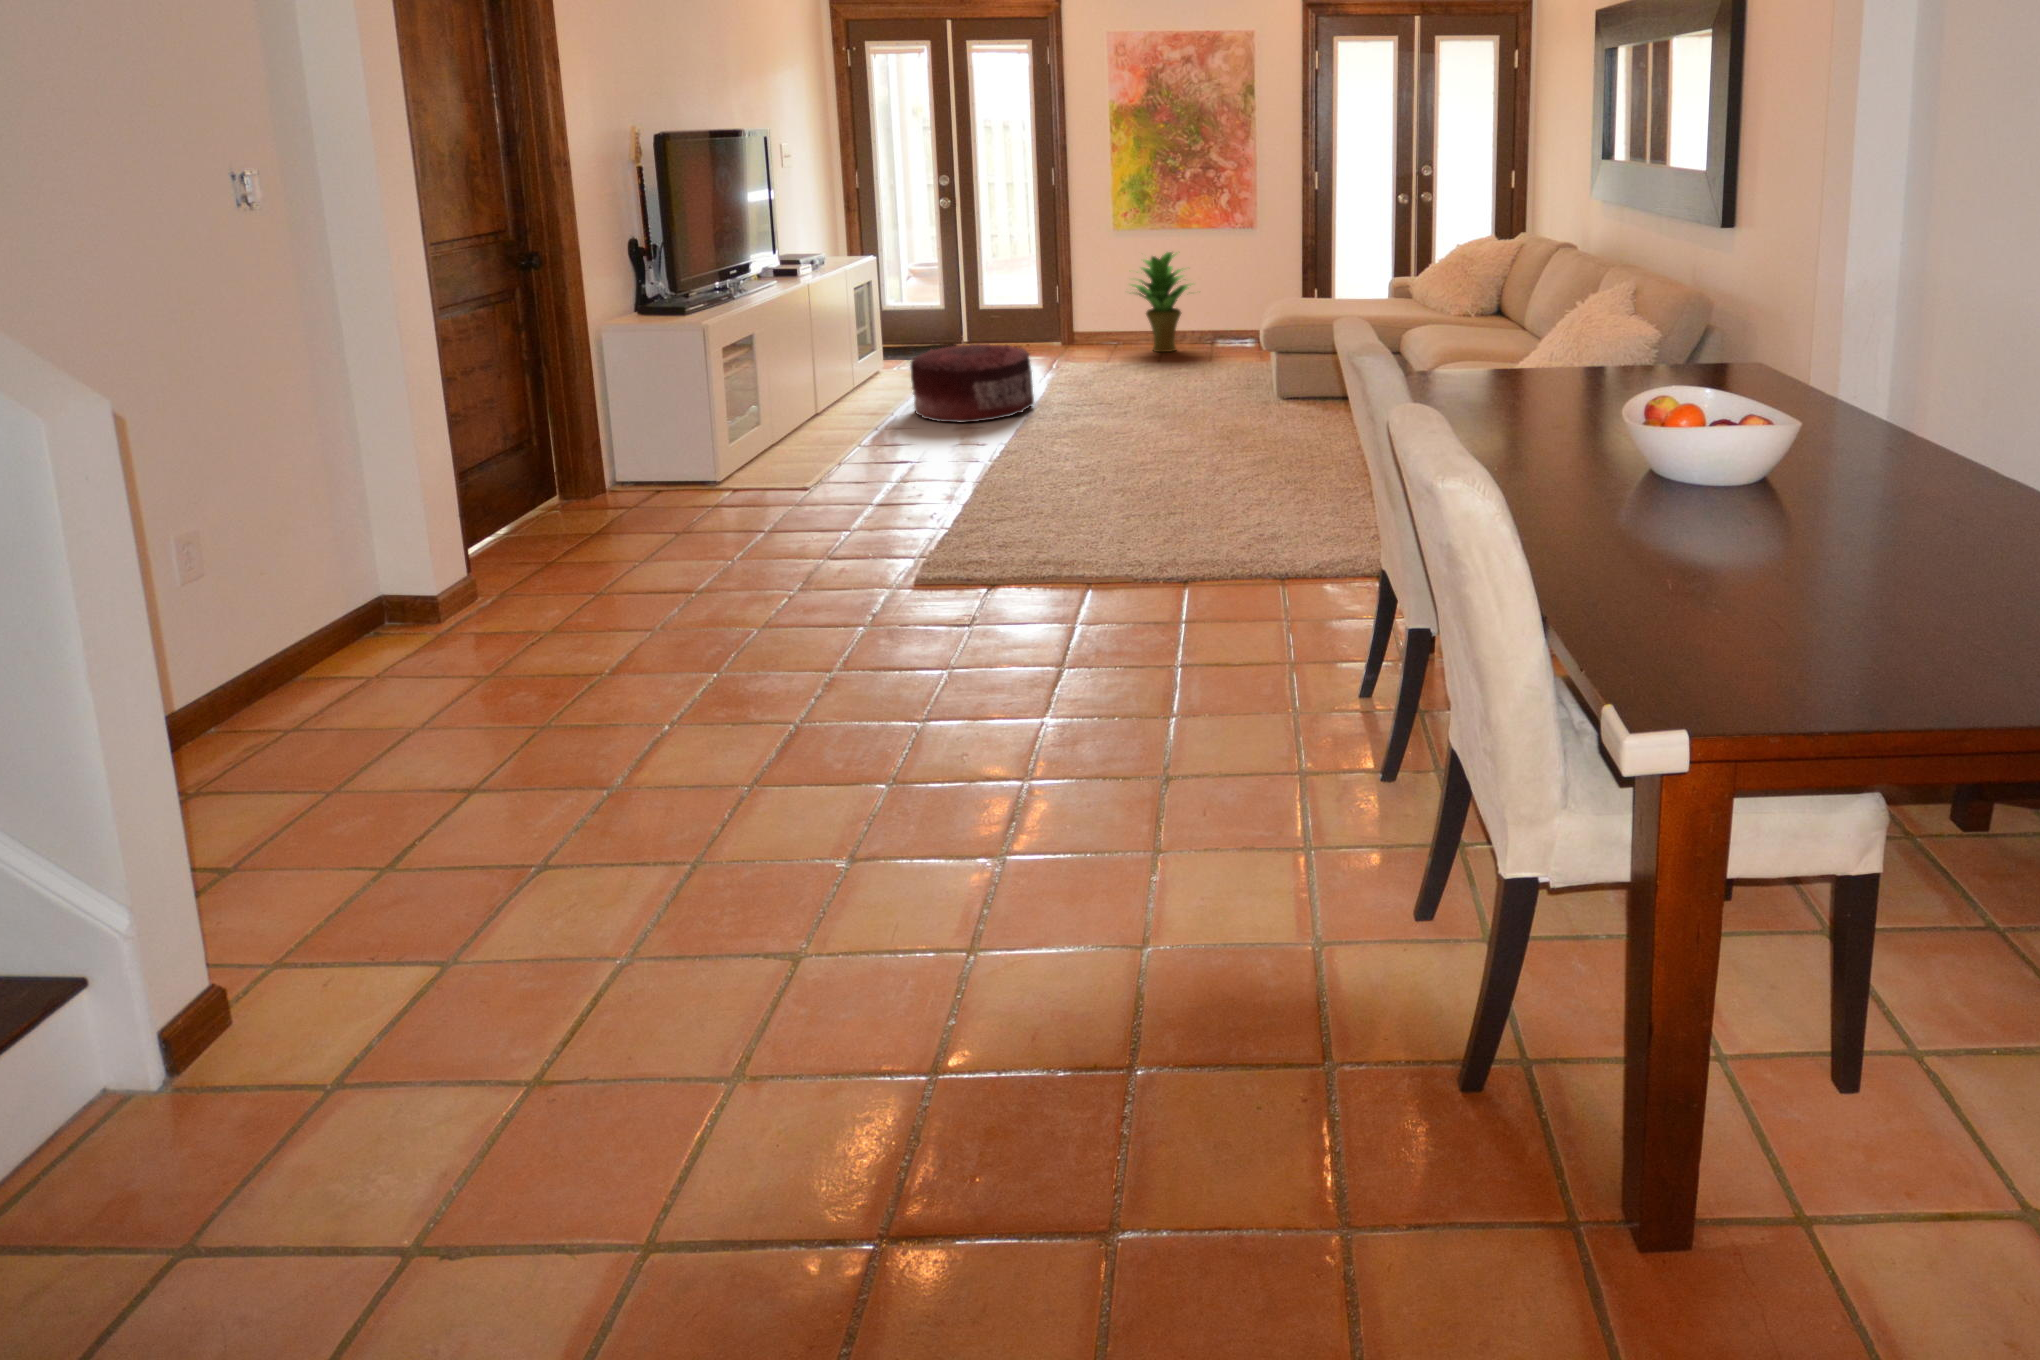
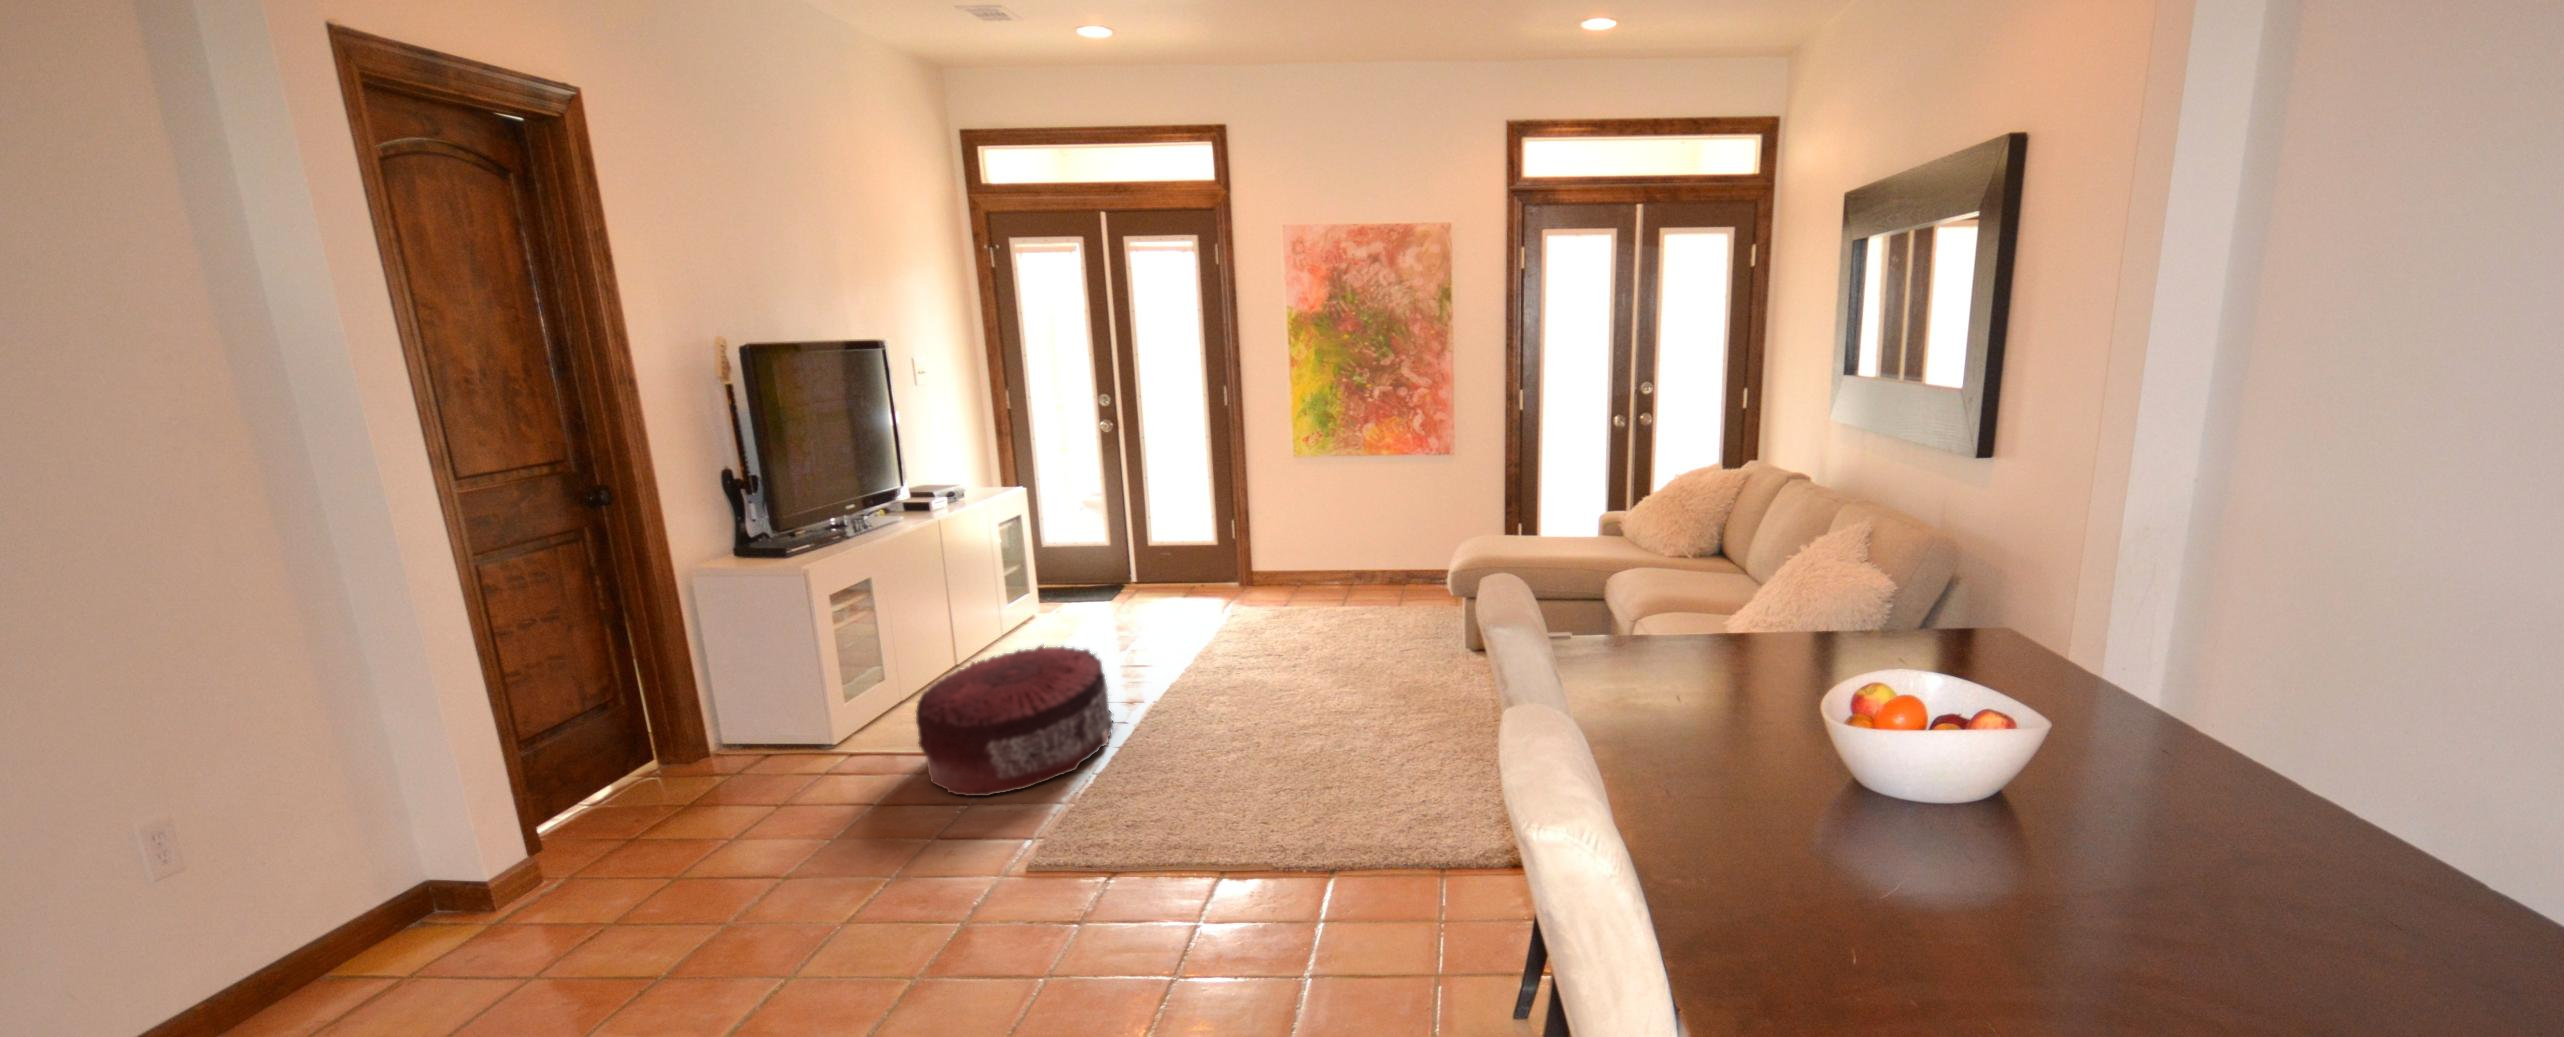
potted plant: present [1132,252,1191,352] -> none [1297,480,1387,599]

